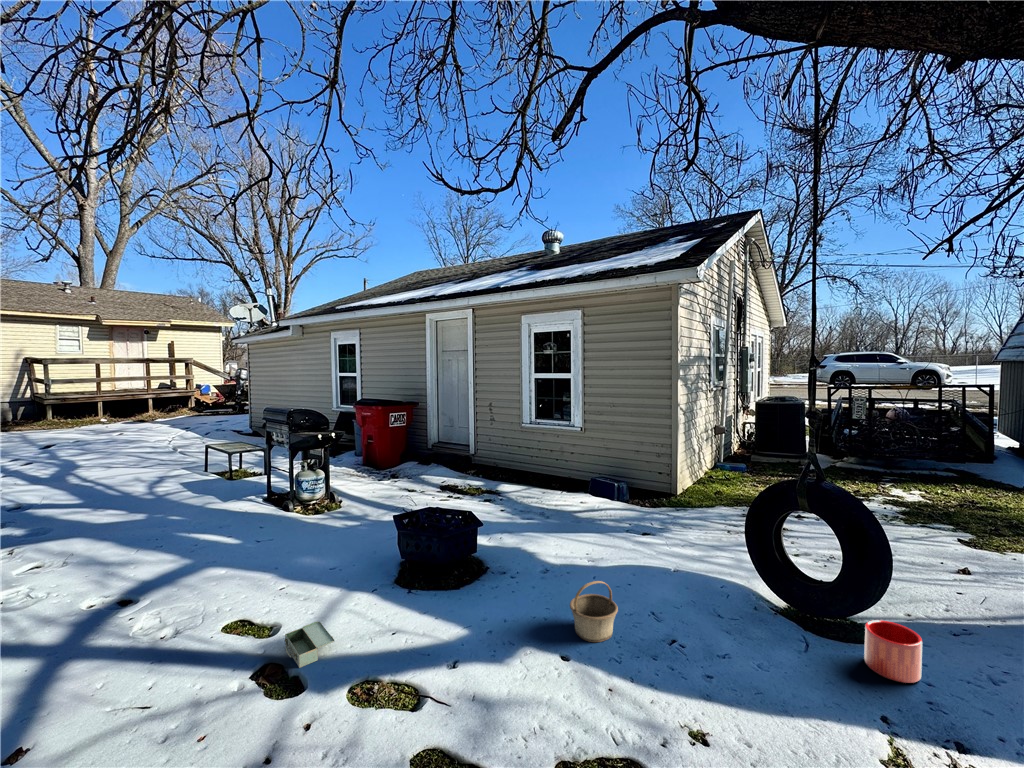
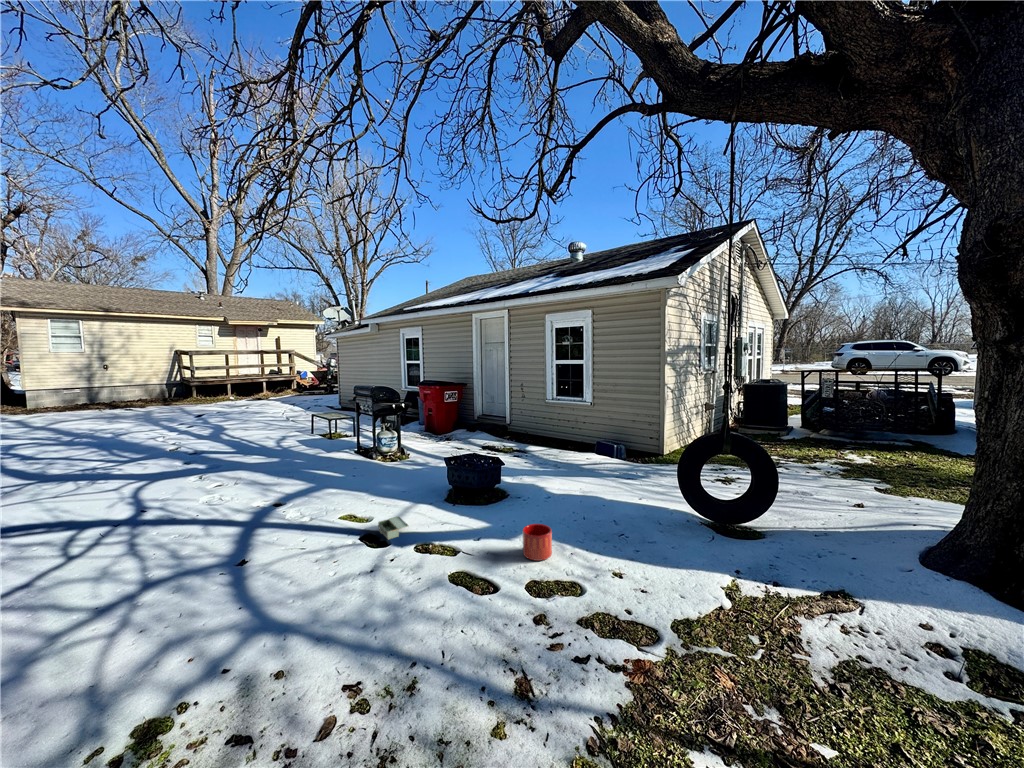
basket: present [570,581,618,642] -> none [559,496,592,534]
planter: present [864,620,922,683] -> present [523,524,552,561]

